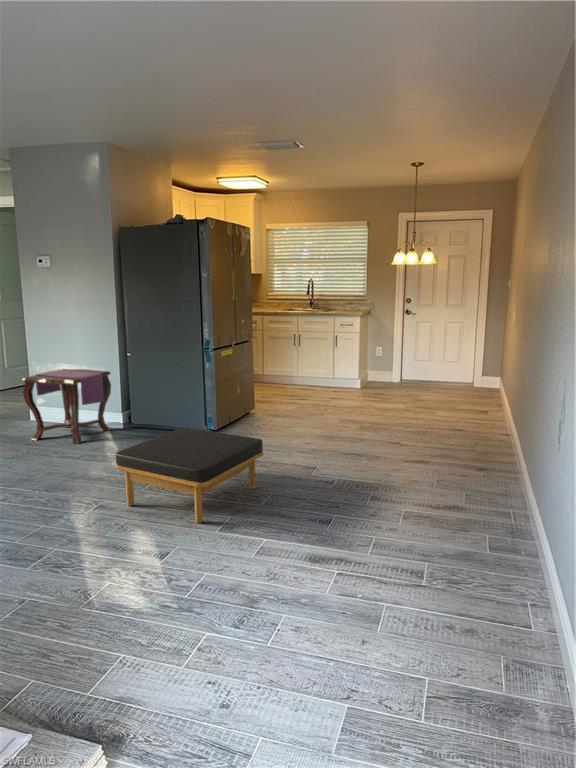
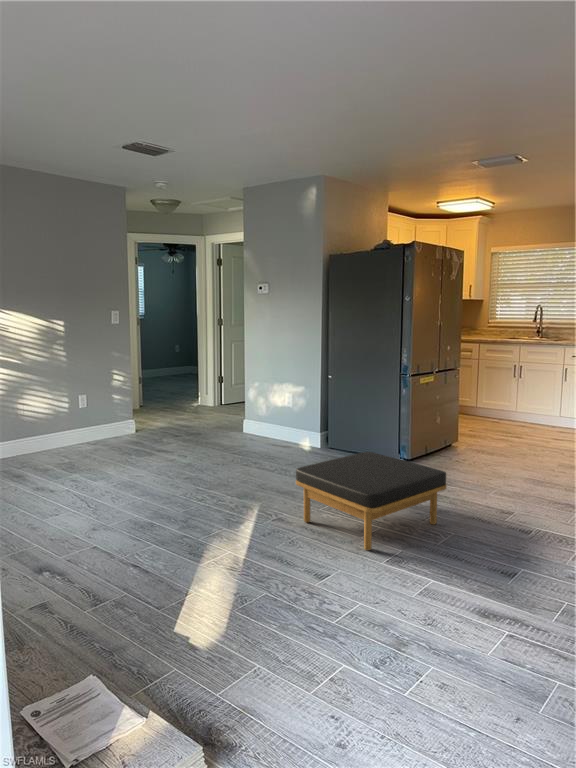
side table: present [22,369,111,444] -> none [235,388,313,459]

